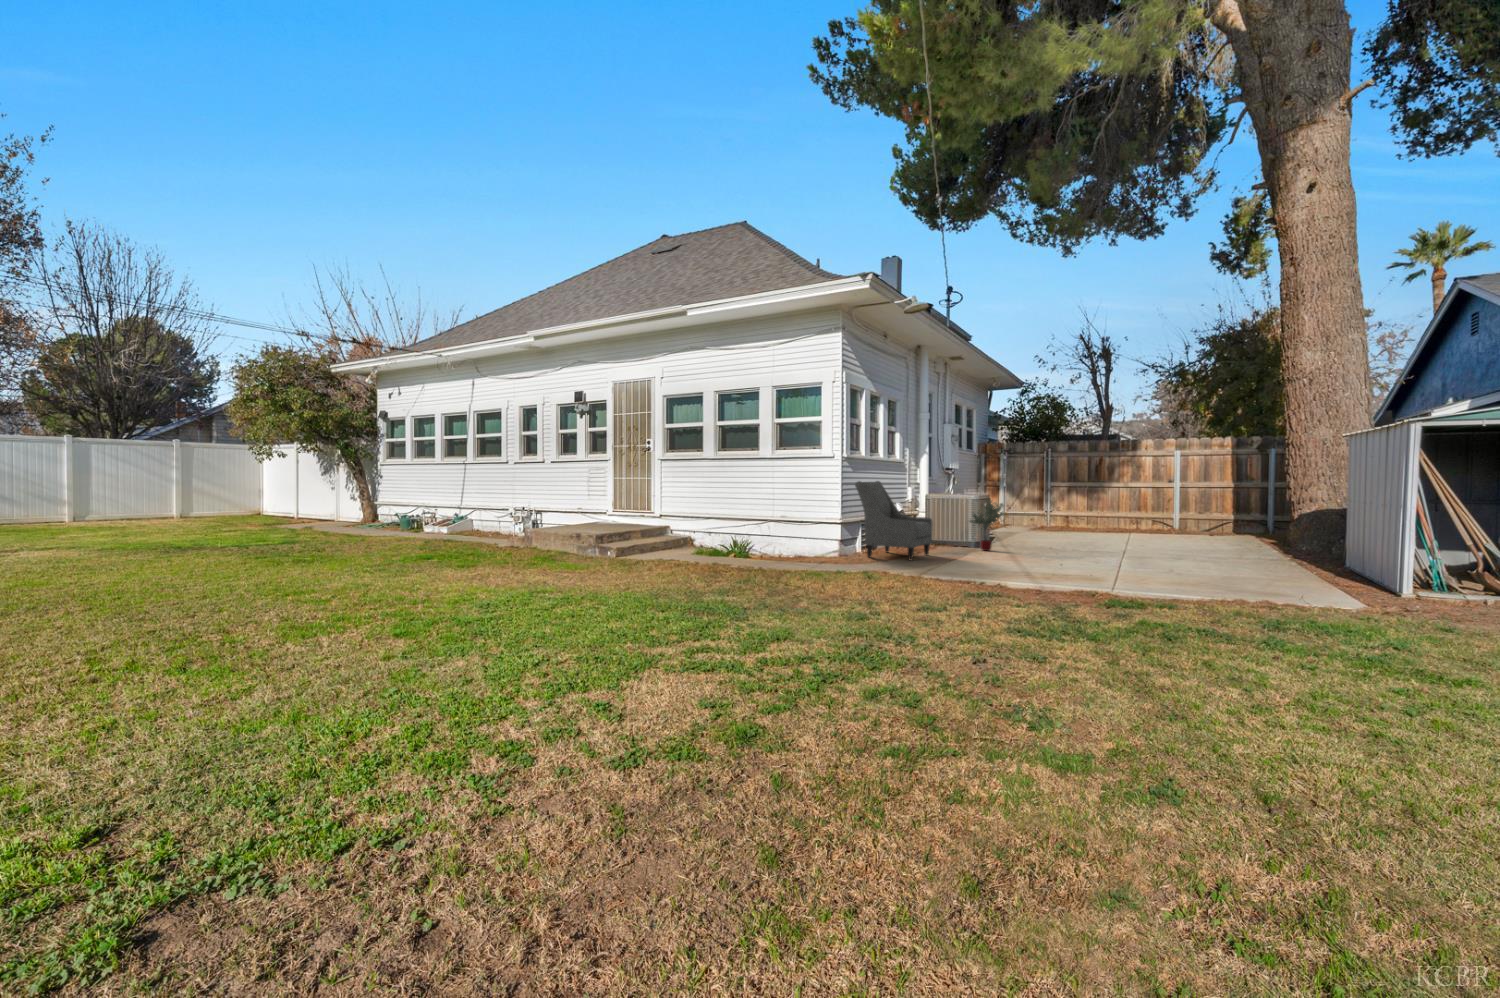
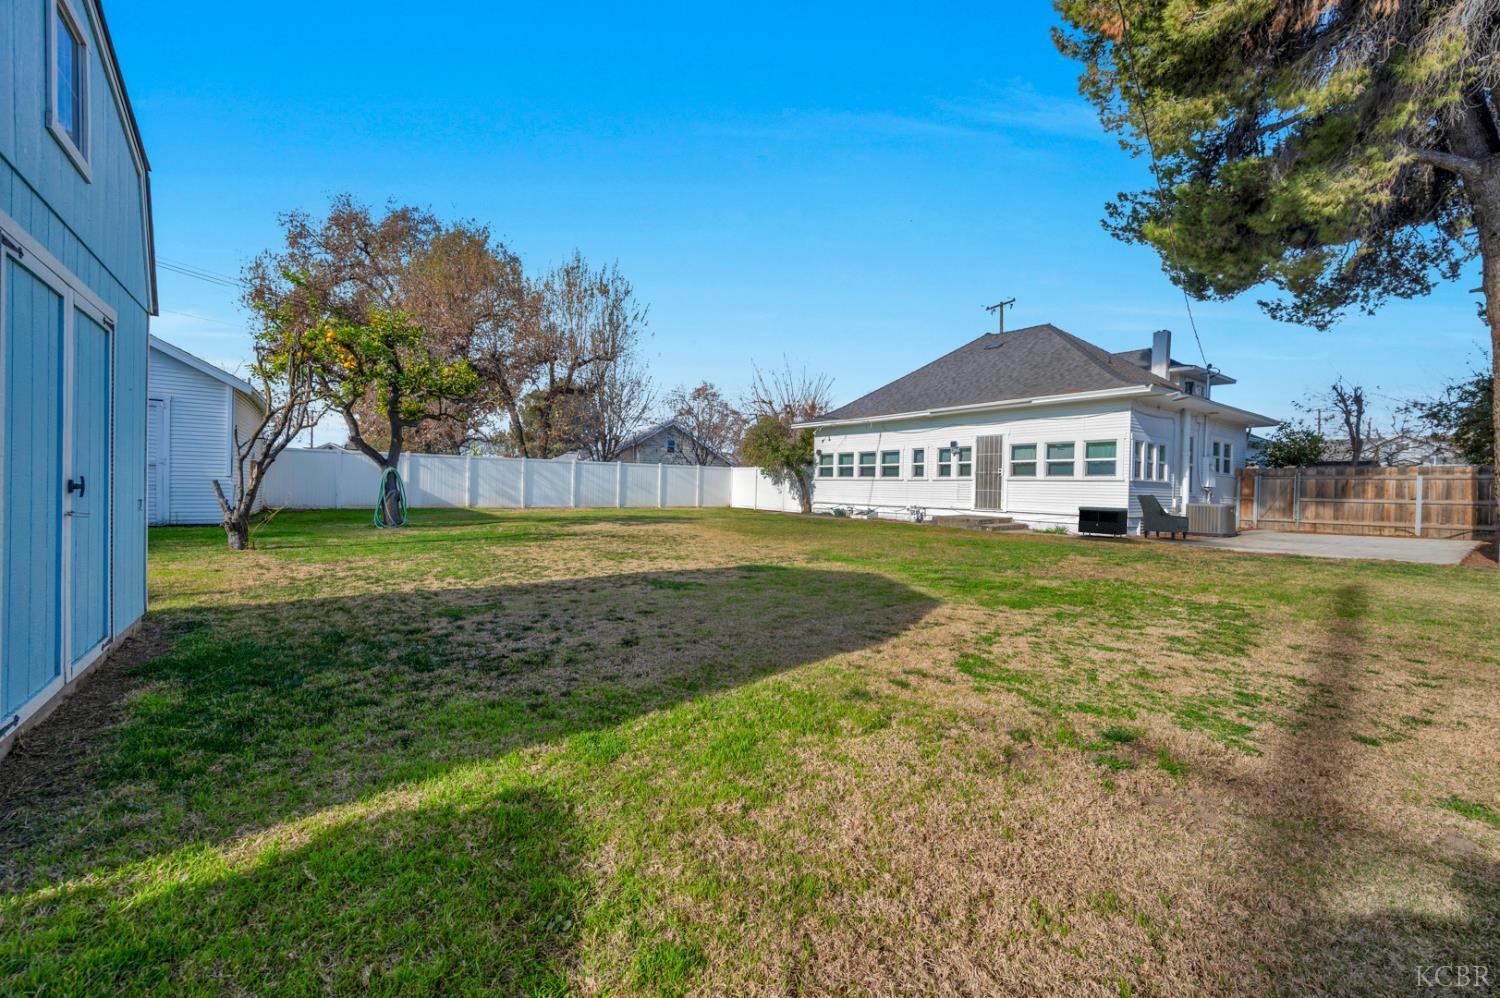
potted tree: present [970,497,1004,551] -> none [1215,505,1243,539]
storage bench: none [761,504,841,562] -> present [1078,506,1128,538]

